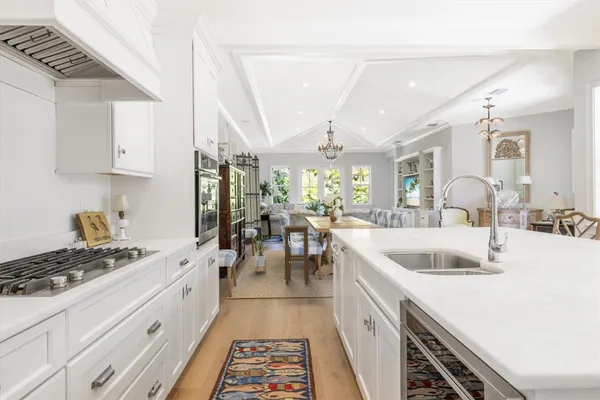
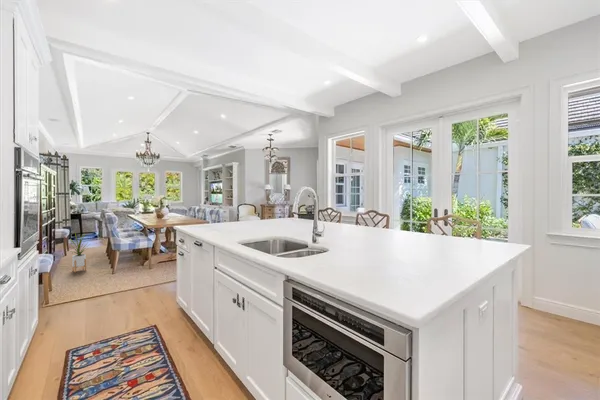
stool: present [284,225,309,283] -> none [111,223,137,278]

